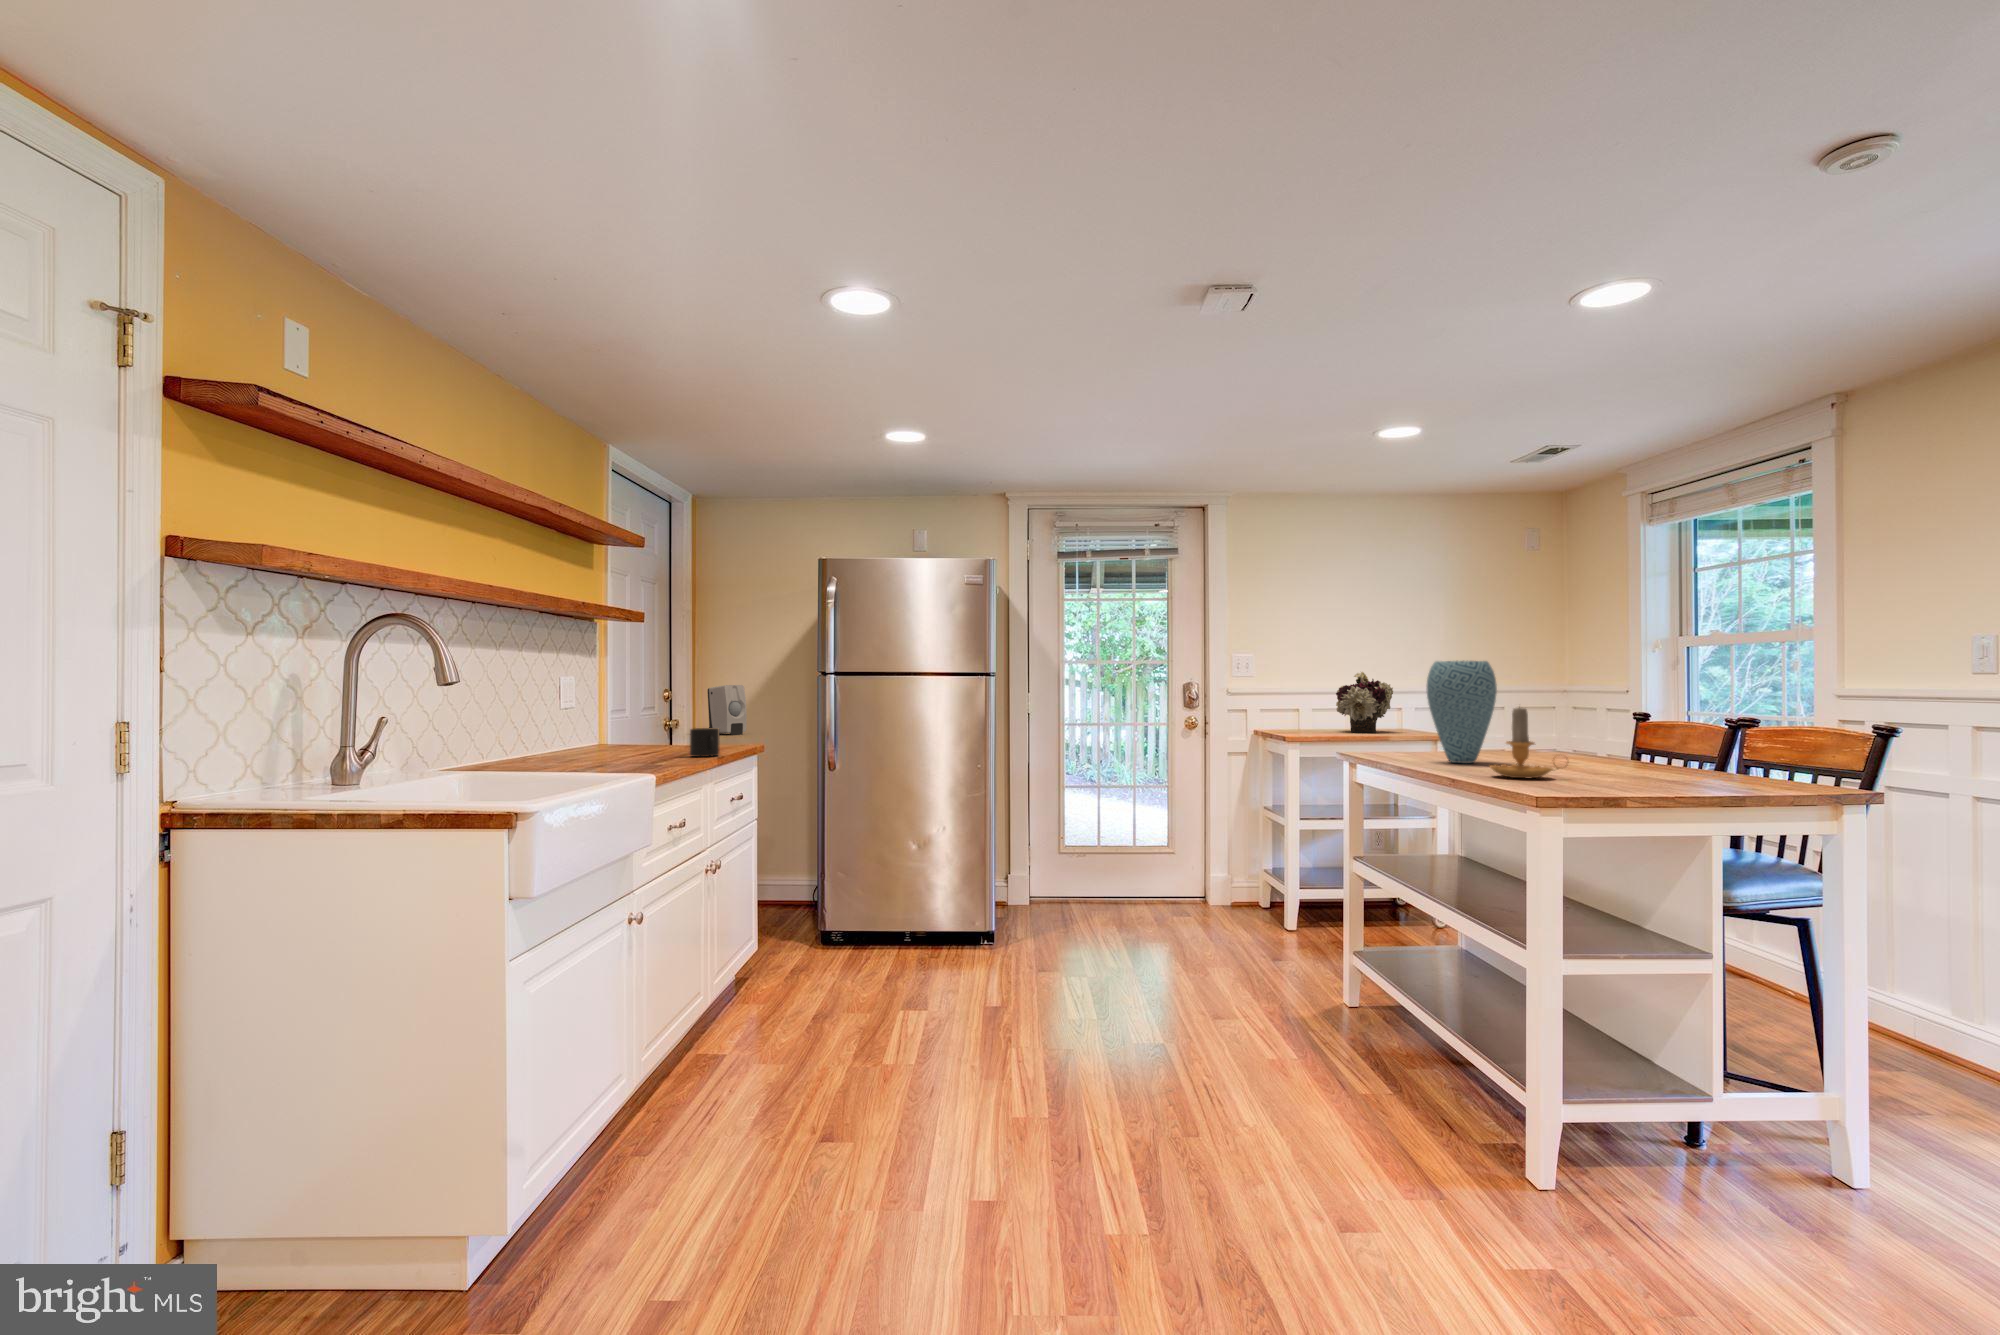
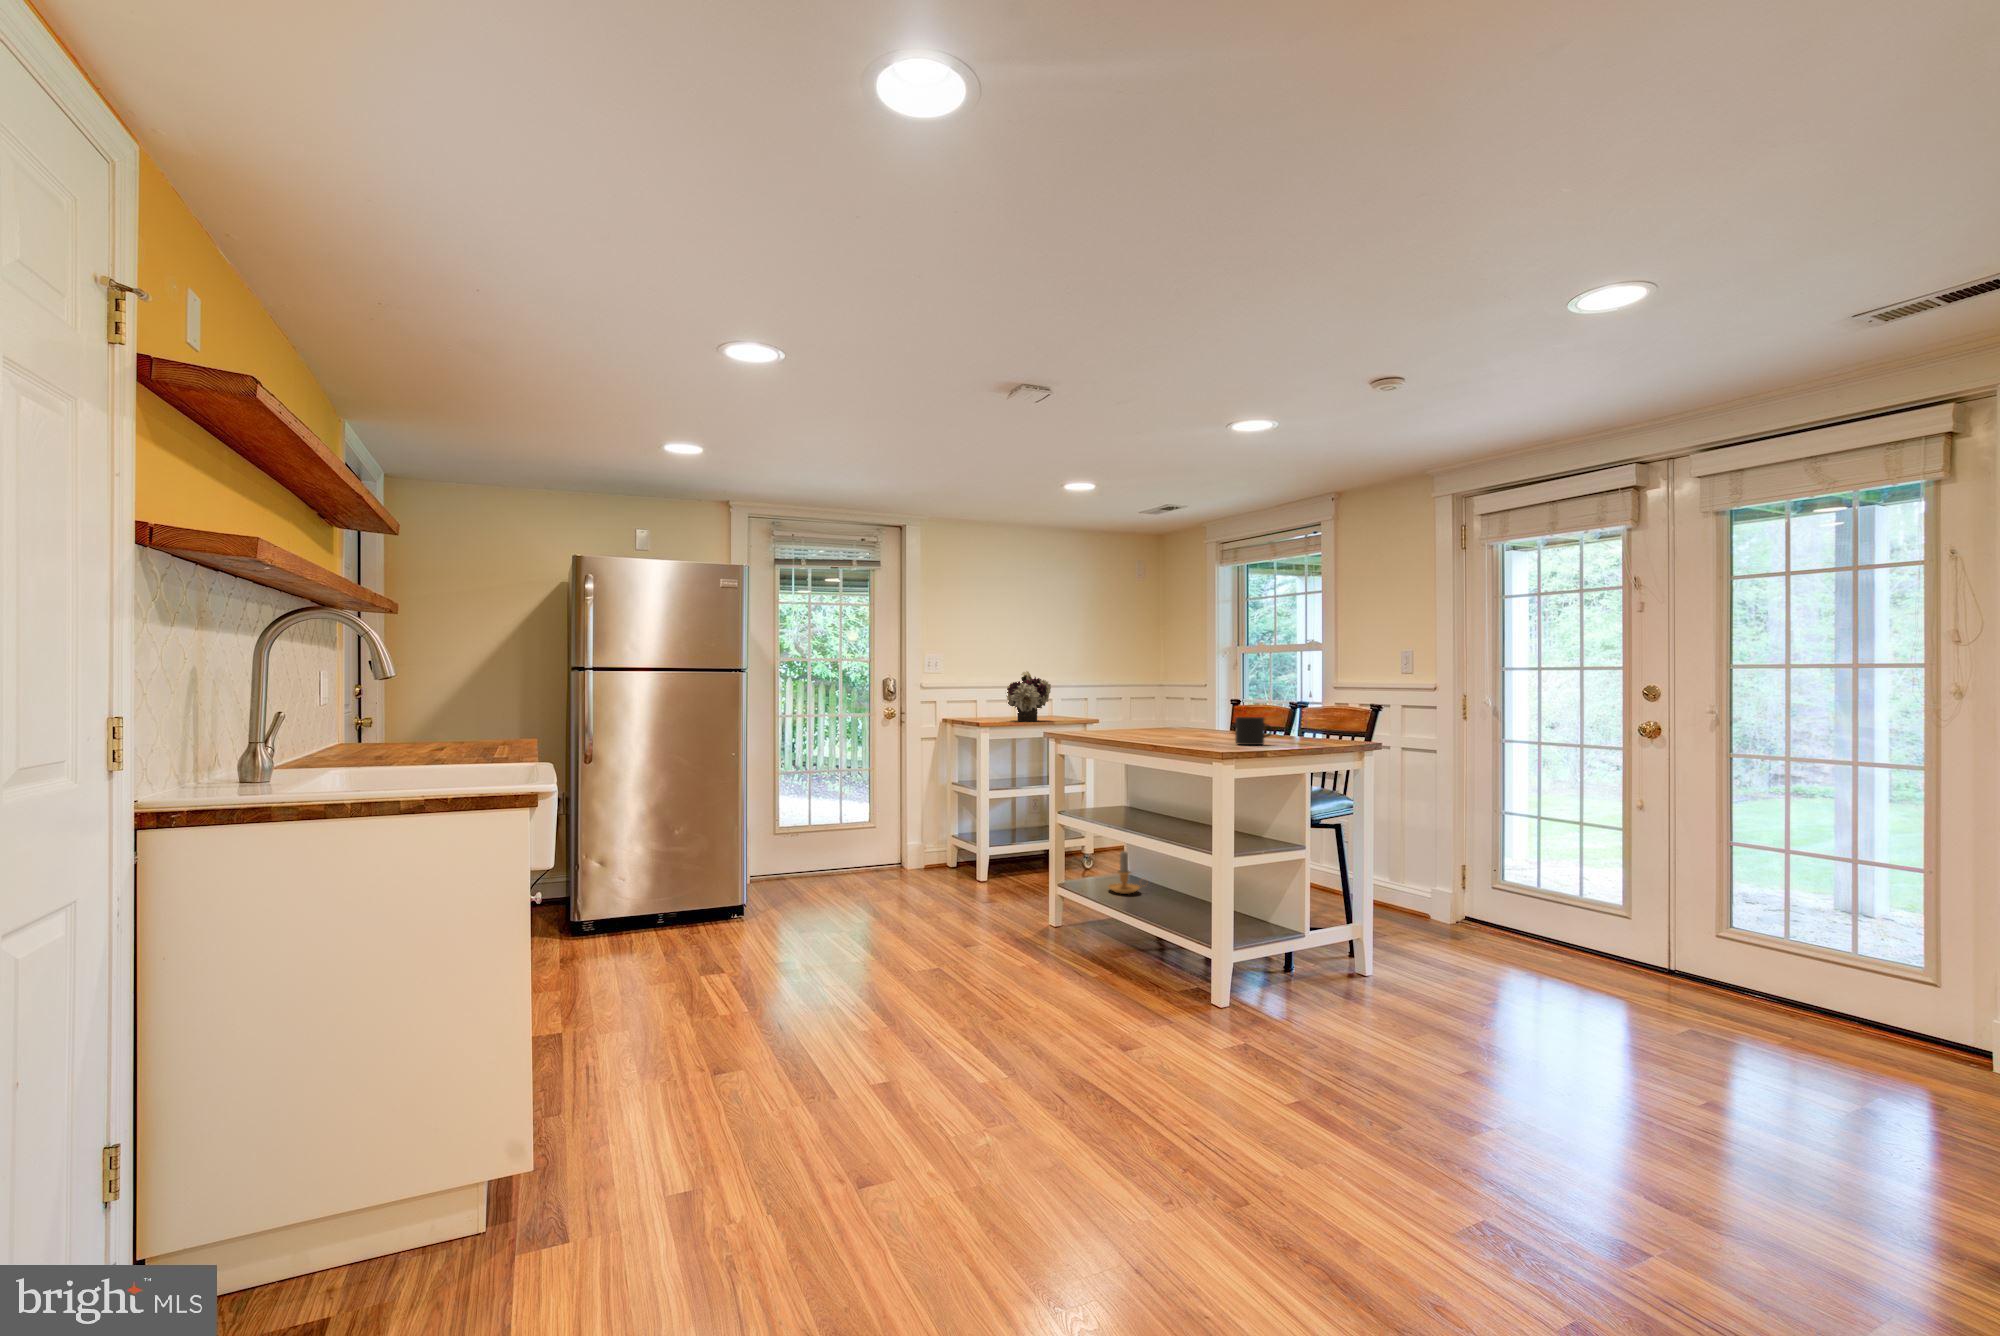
vase: present [1427,661,1497,763] -> none [1123,661,1169,736]
soap dispenser: present [708,685,747,735] -> none [374,679,427,734]
candle: present [1490,708,1569,778] -> present [1108,851,1140,894]
mug: present [690,728,720,757] -> present [1235,717,1272,745]

